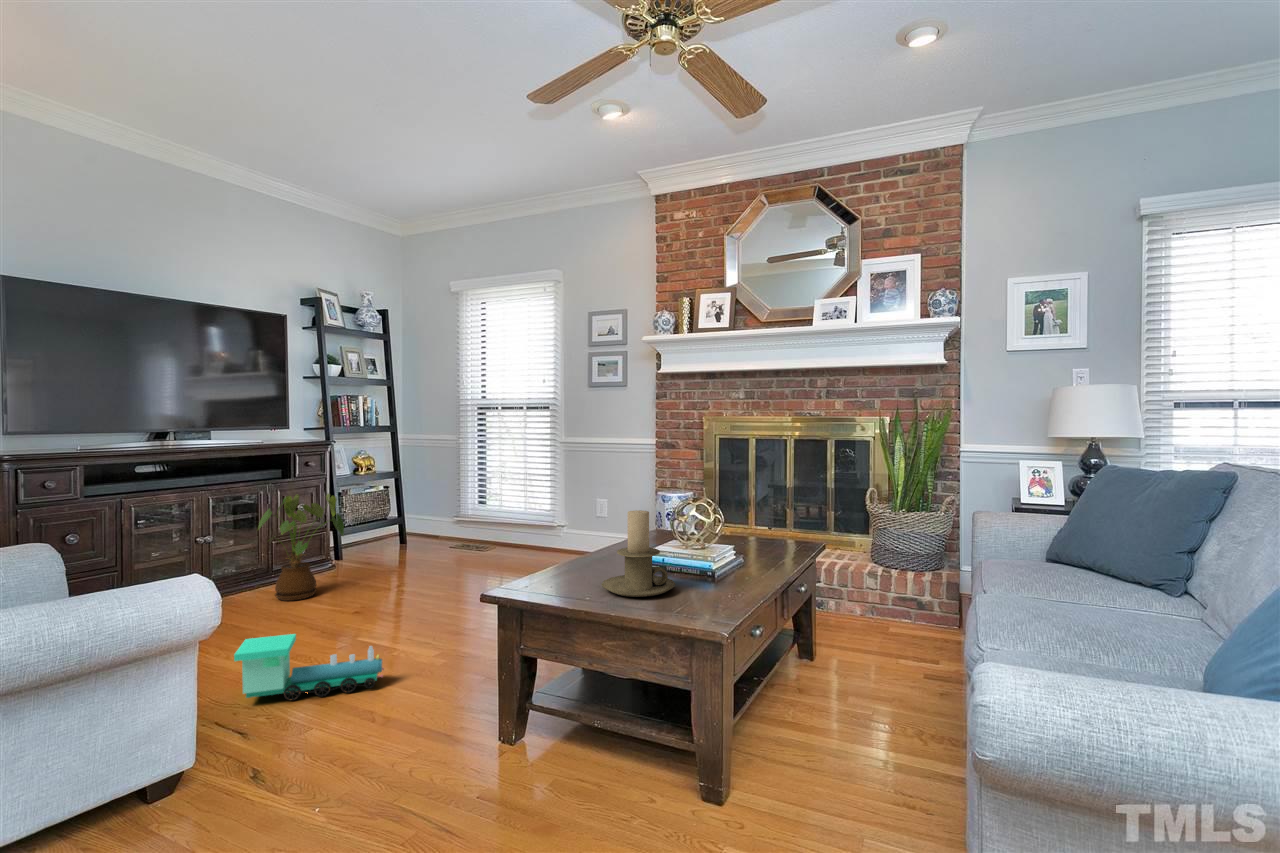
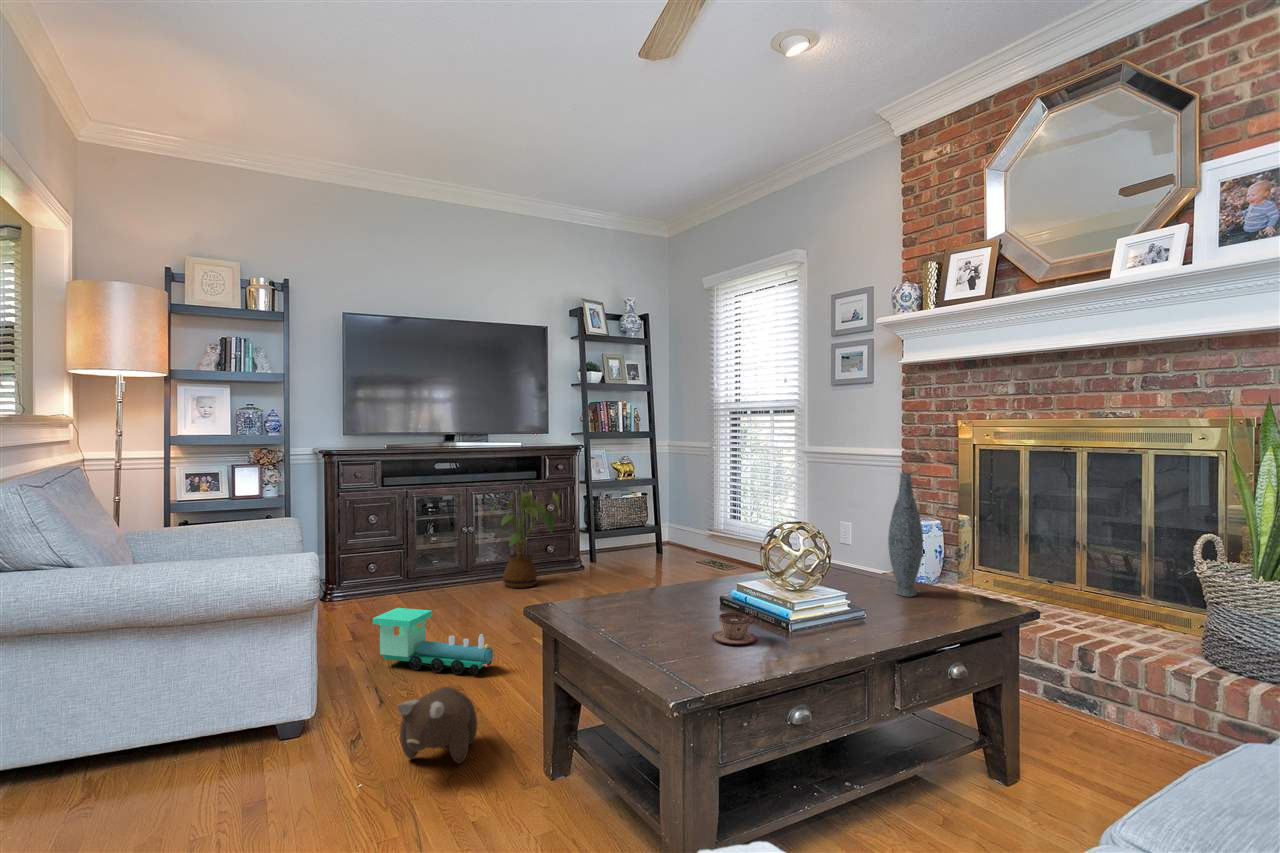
vase: none [752,463,773,549] -> present [888,473,923,597]
candle holder: present [601,510,675,597] -> none [602,518,693,624]
teacup: none [709,575,743,598] -> present [712,613,757,645]
plush toy: none [399,694,472,774] -> present [397,687,477,763]

